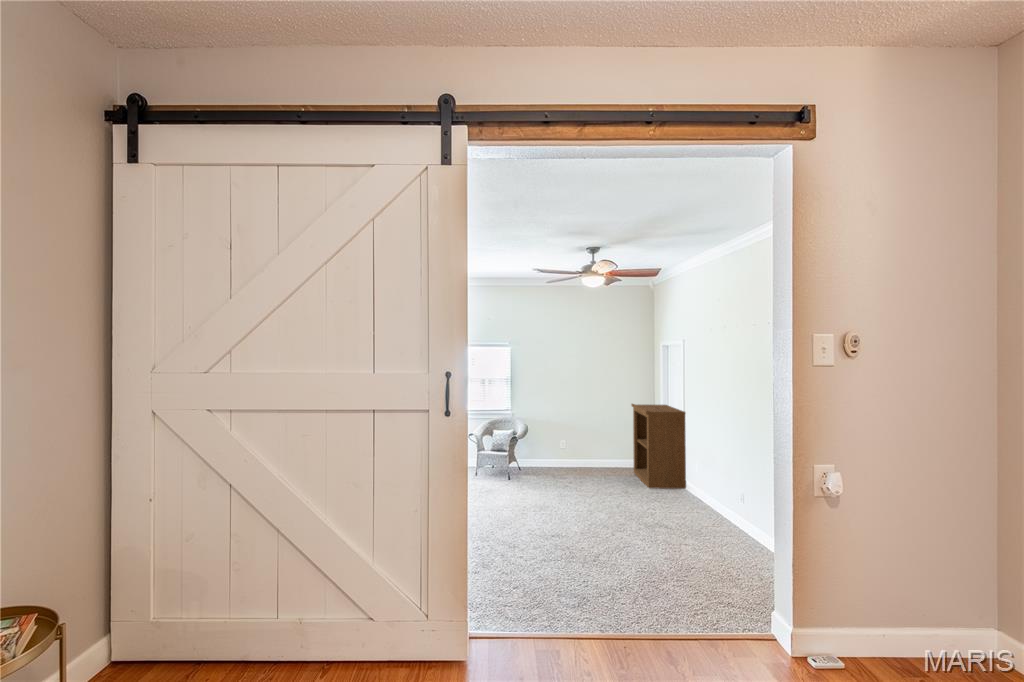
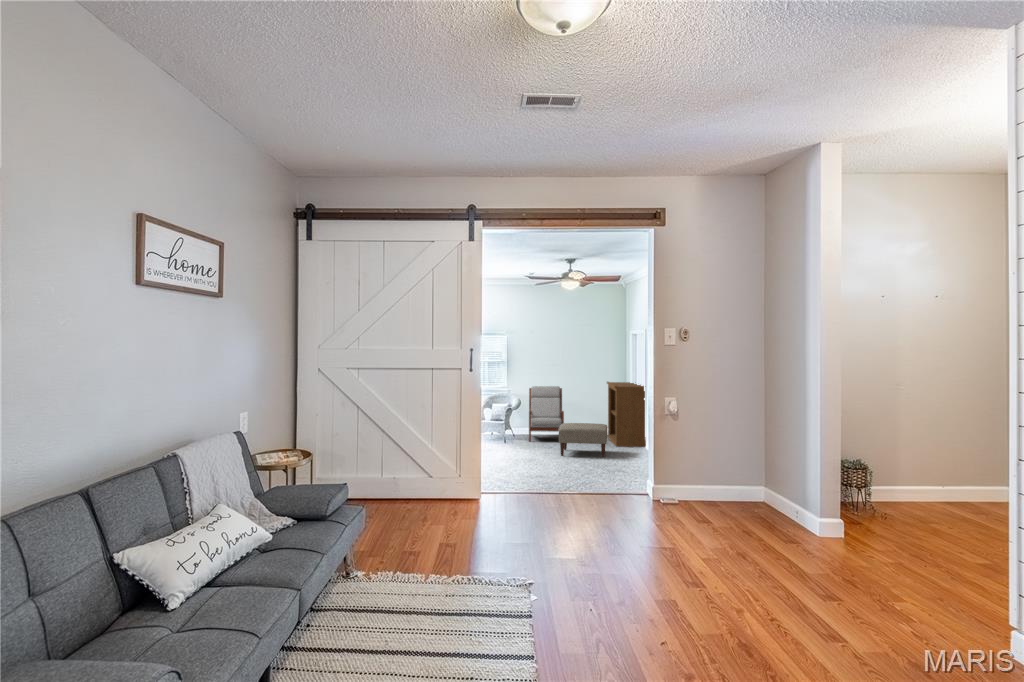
armchair: none [537,409,581,481] -> present [529,386,564,442]
ottoman: none [579,460,643,509] -> present [559,423,607,457]

